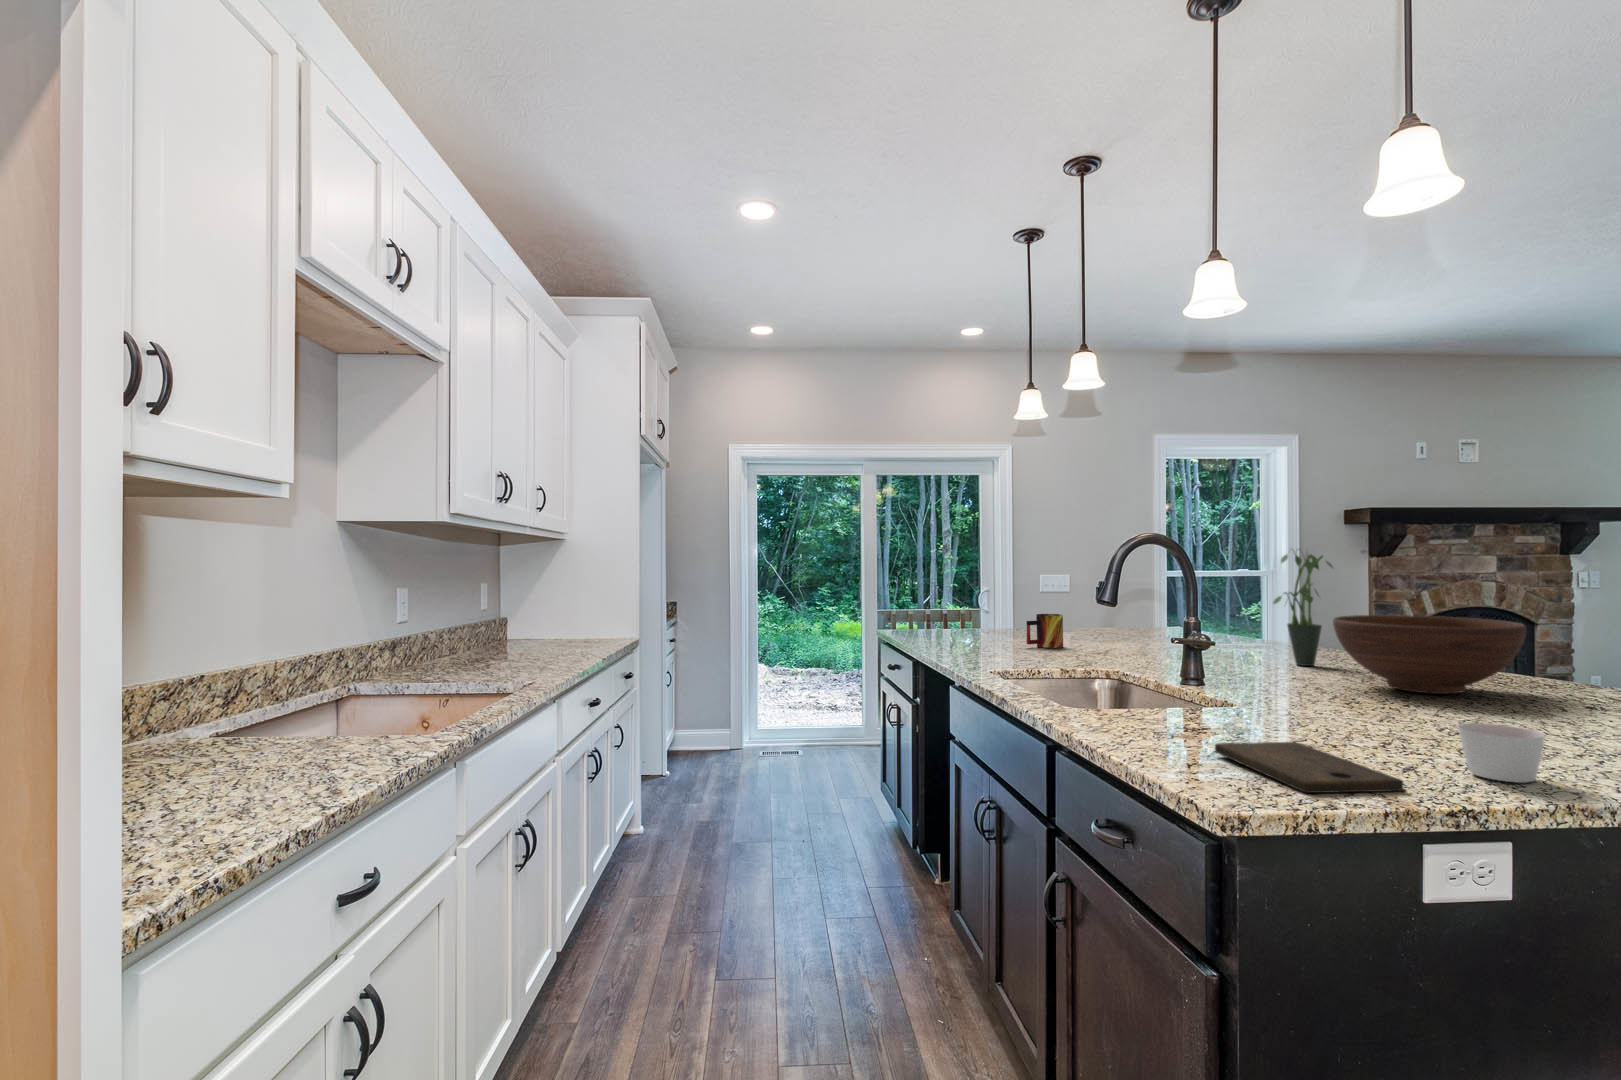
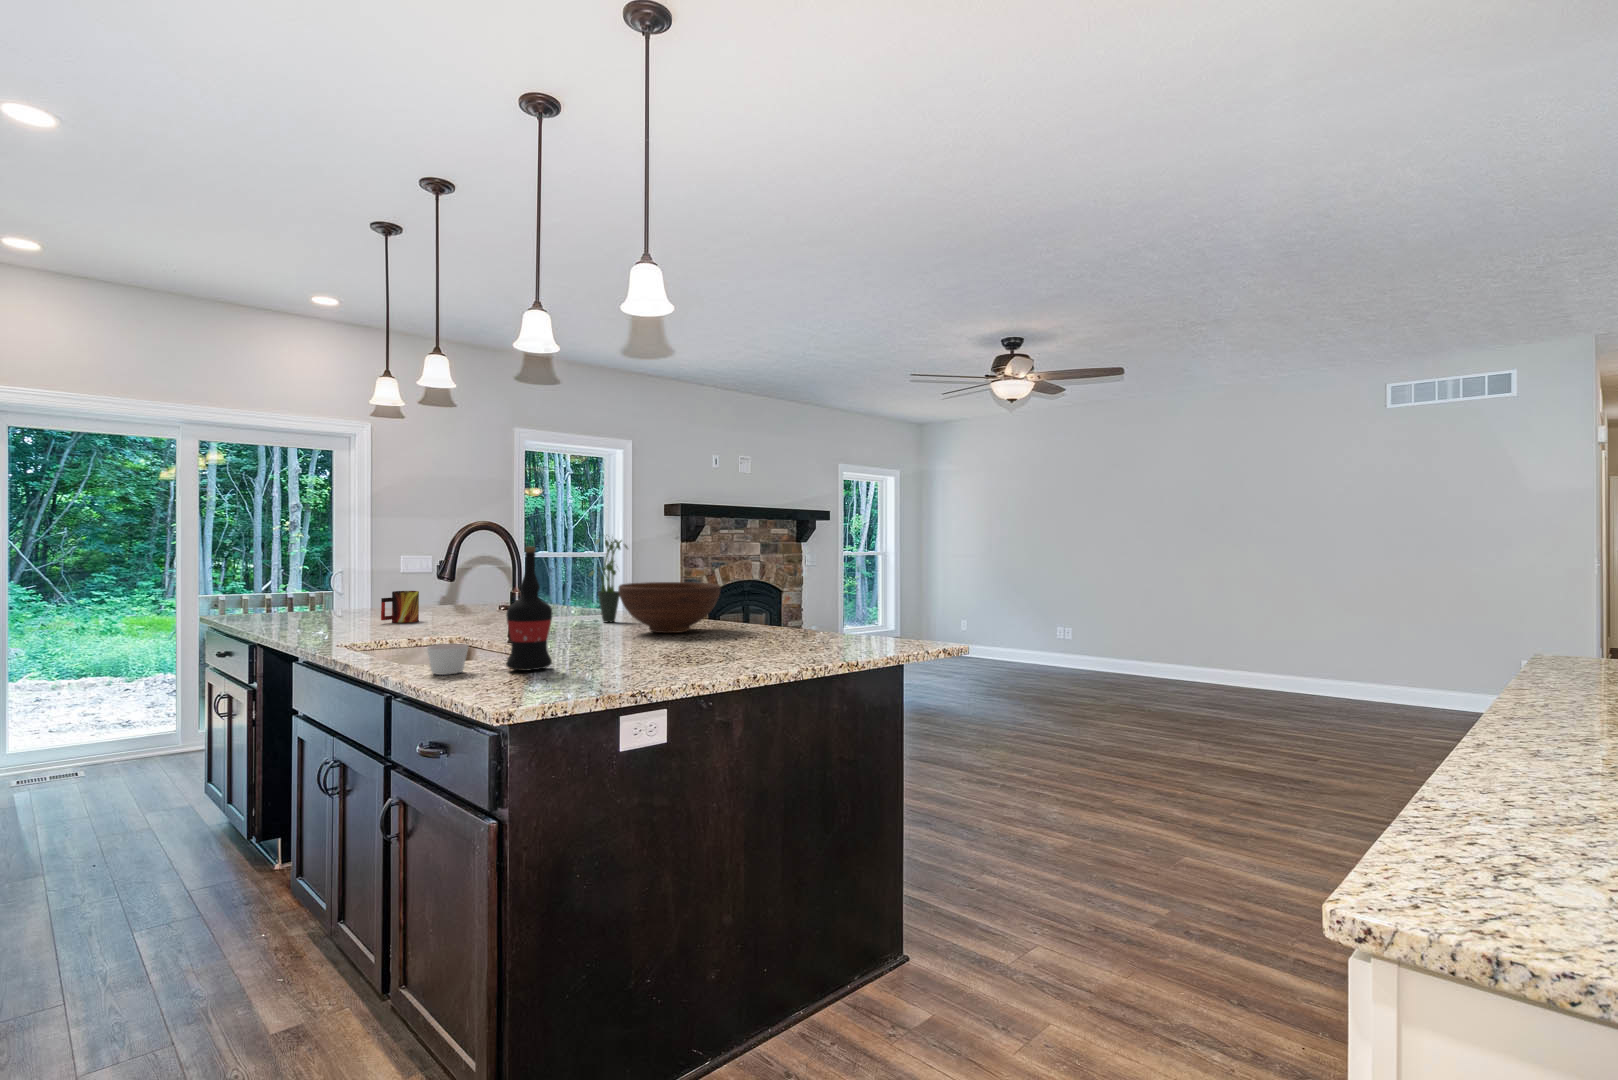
wine bottle: none [1197,565,1268,739] -> present [506,546,552,671]
candle: present [1458,723,1545,783] -> present [427,643,468,675]
cutting board: present [1215,742,1403,793] -> none [511,666,613,693]

